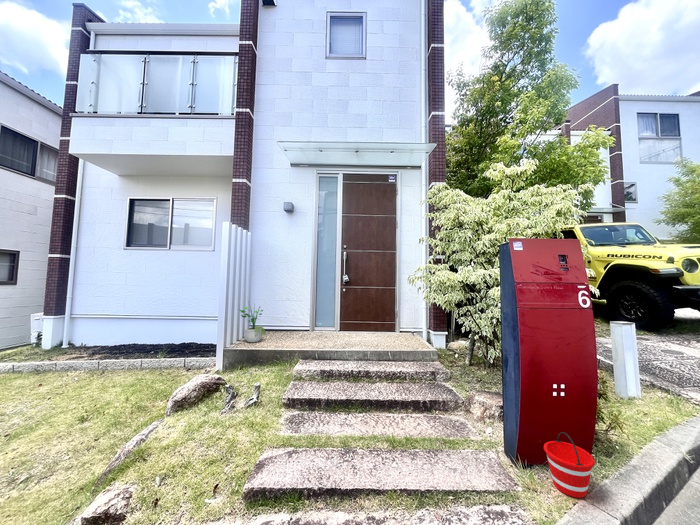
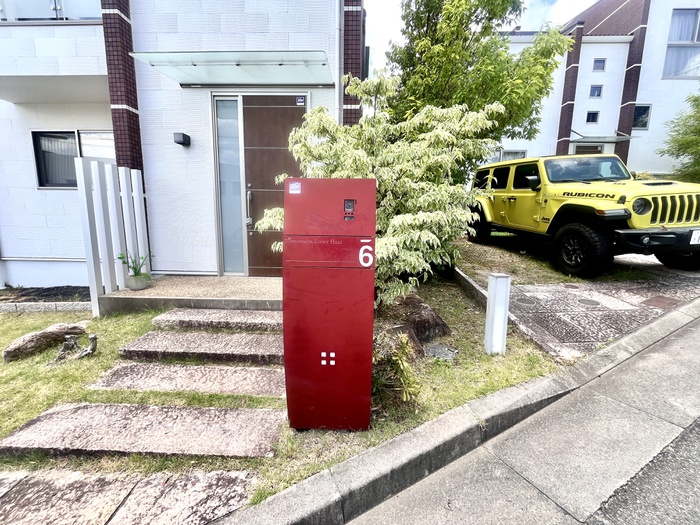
bucket: present [544,432,595,498] -> none [298,400,342,464]

